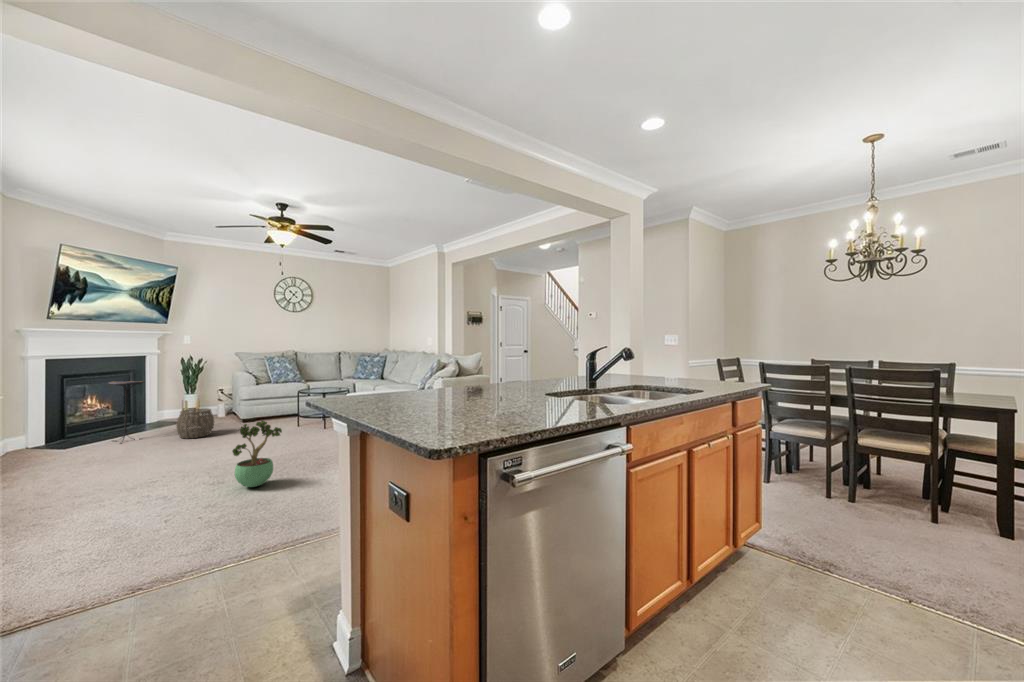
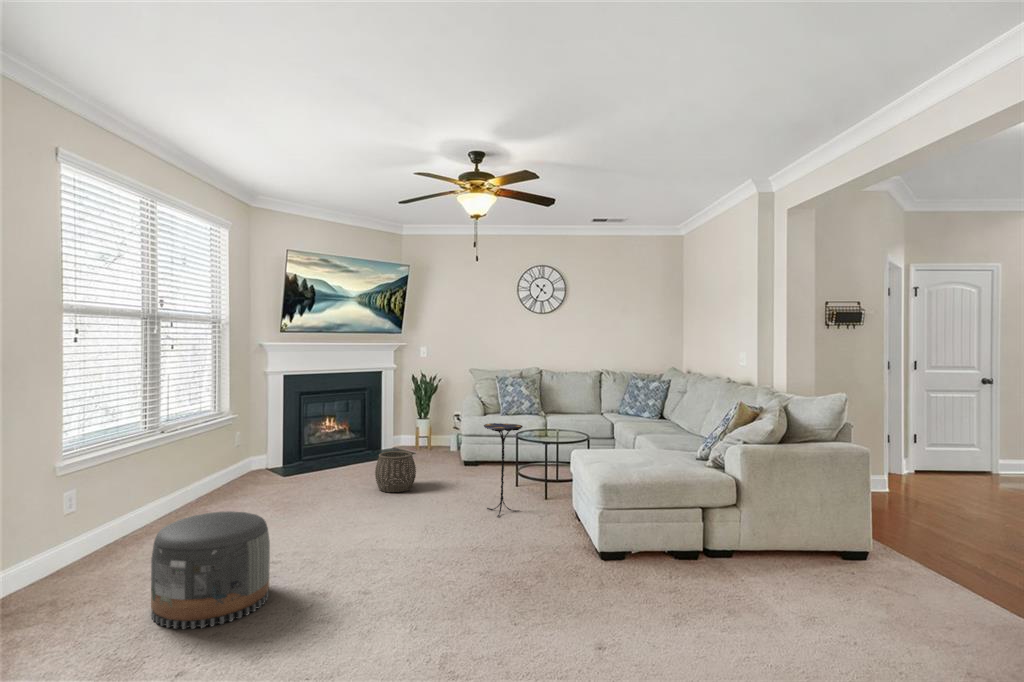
side table: present [109,381,144,440] -> present [484,423,523,516]
potted plant: present [232,420,282,487] -> none [336,509,409,618]
pouf: none [53,441,162,524] -> present [151,511,270,629]

